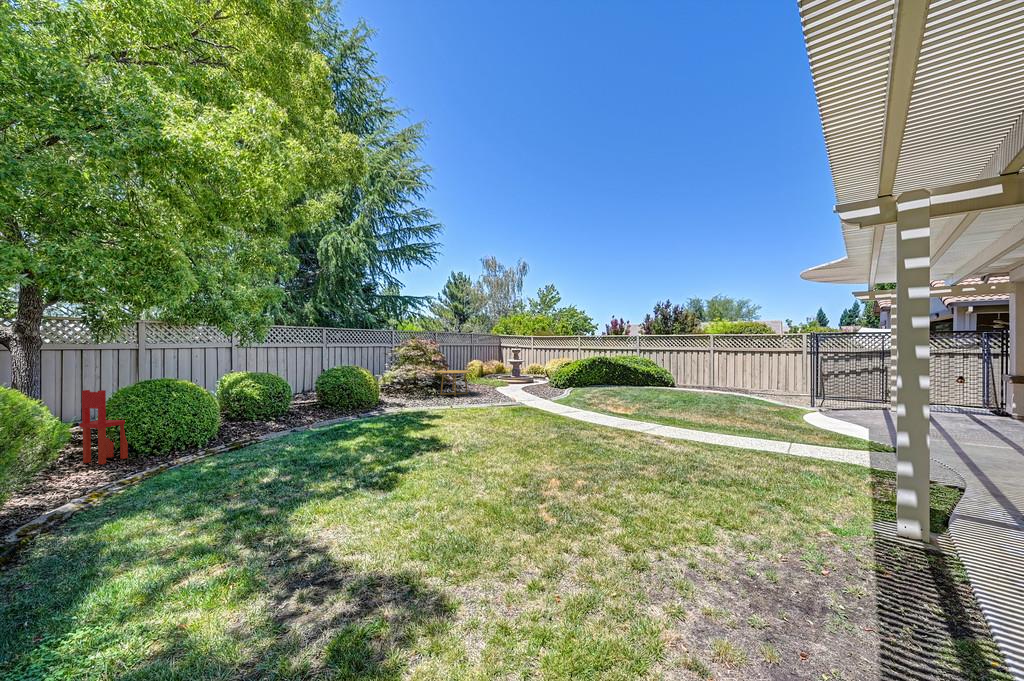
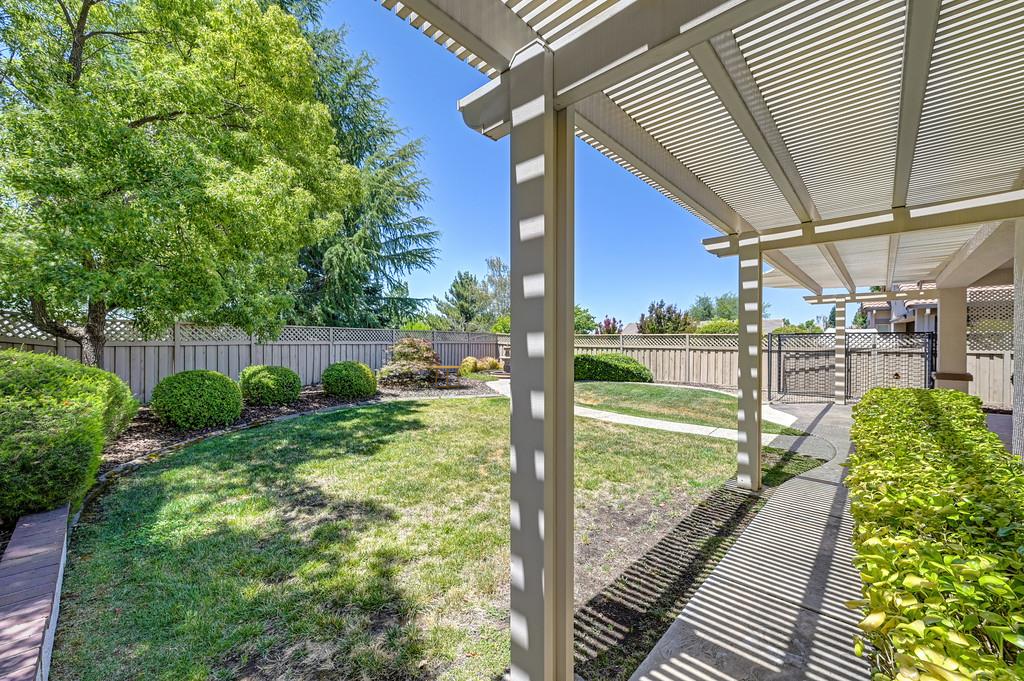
chair: present [80,390,128,464] -> none [136,378,174,436]

